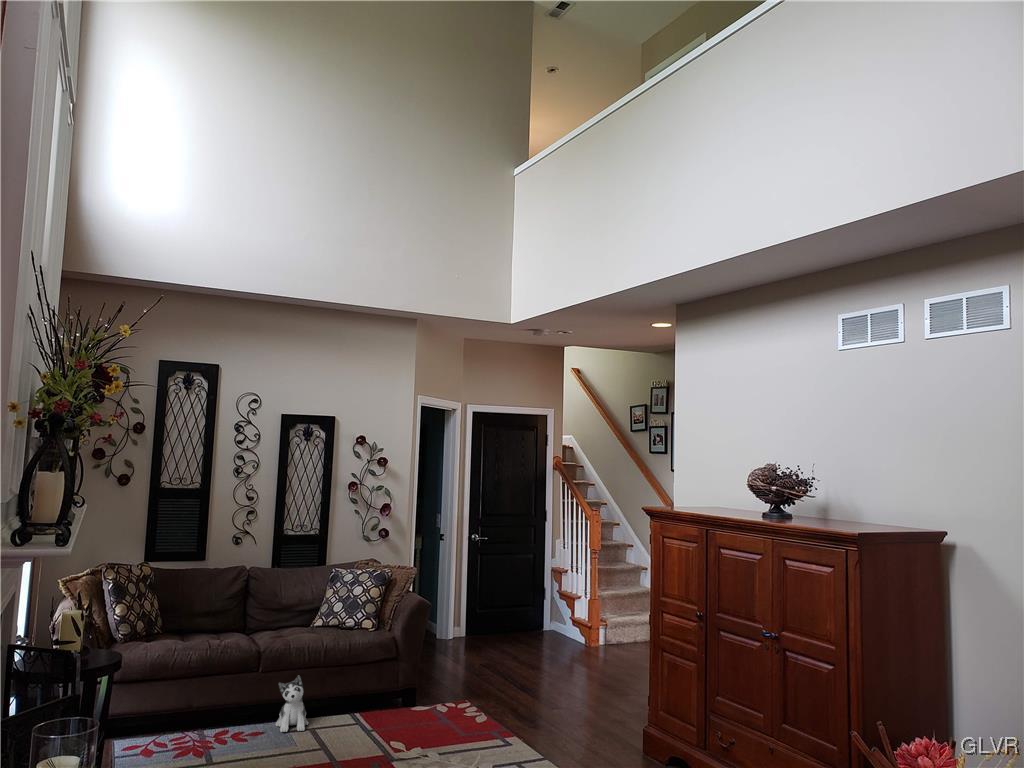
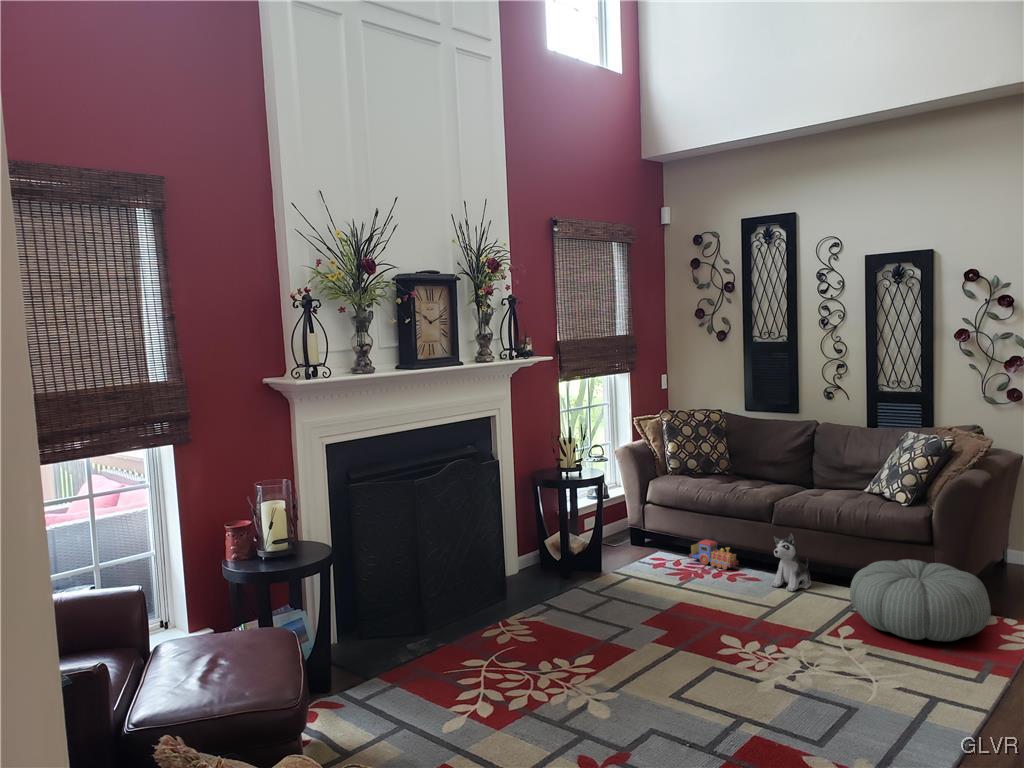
pouf: none [365,670,464,736] -> present [850,559,991,641]
toy train: none [168,705,225,734] -> present [689,539,738,569]

